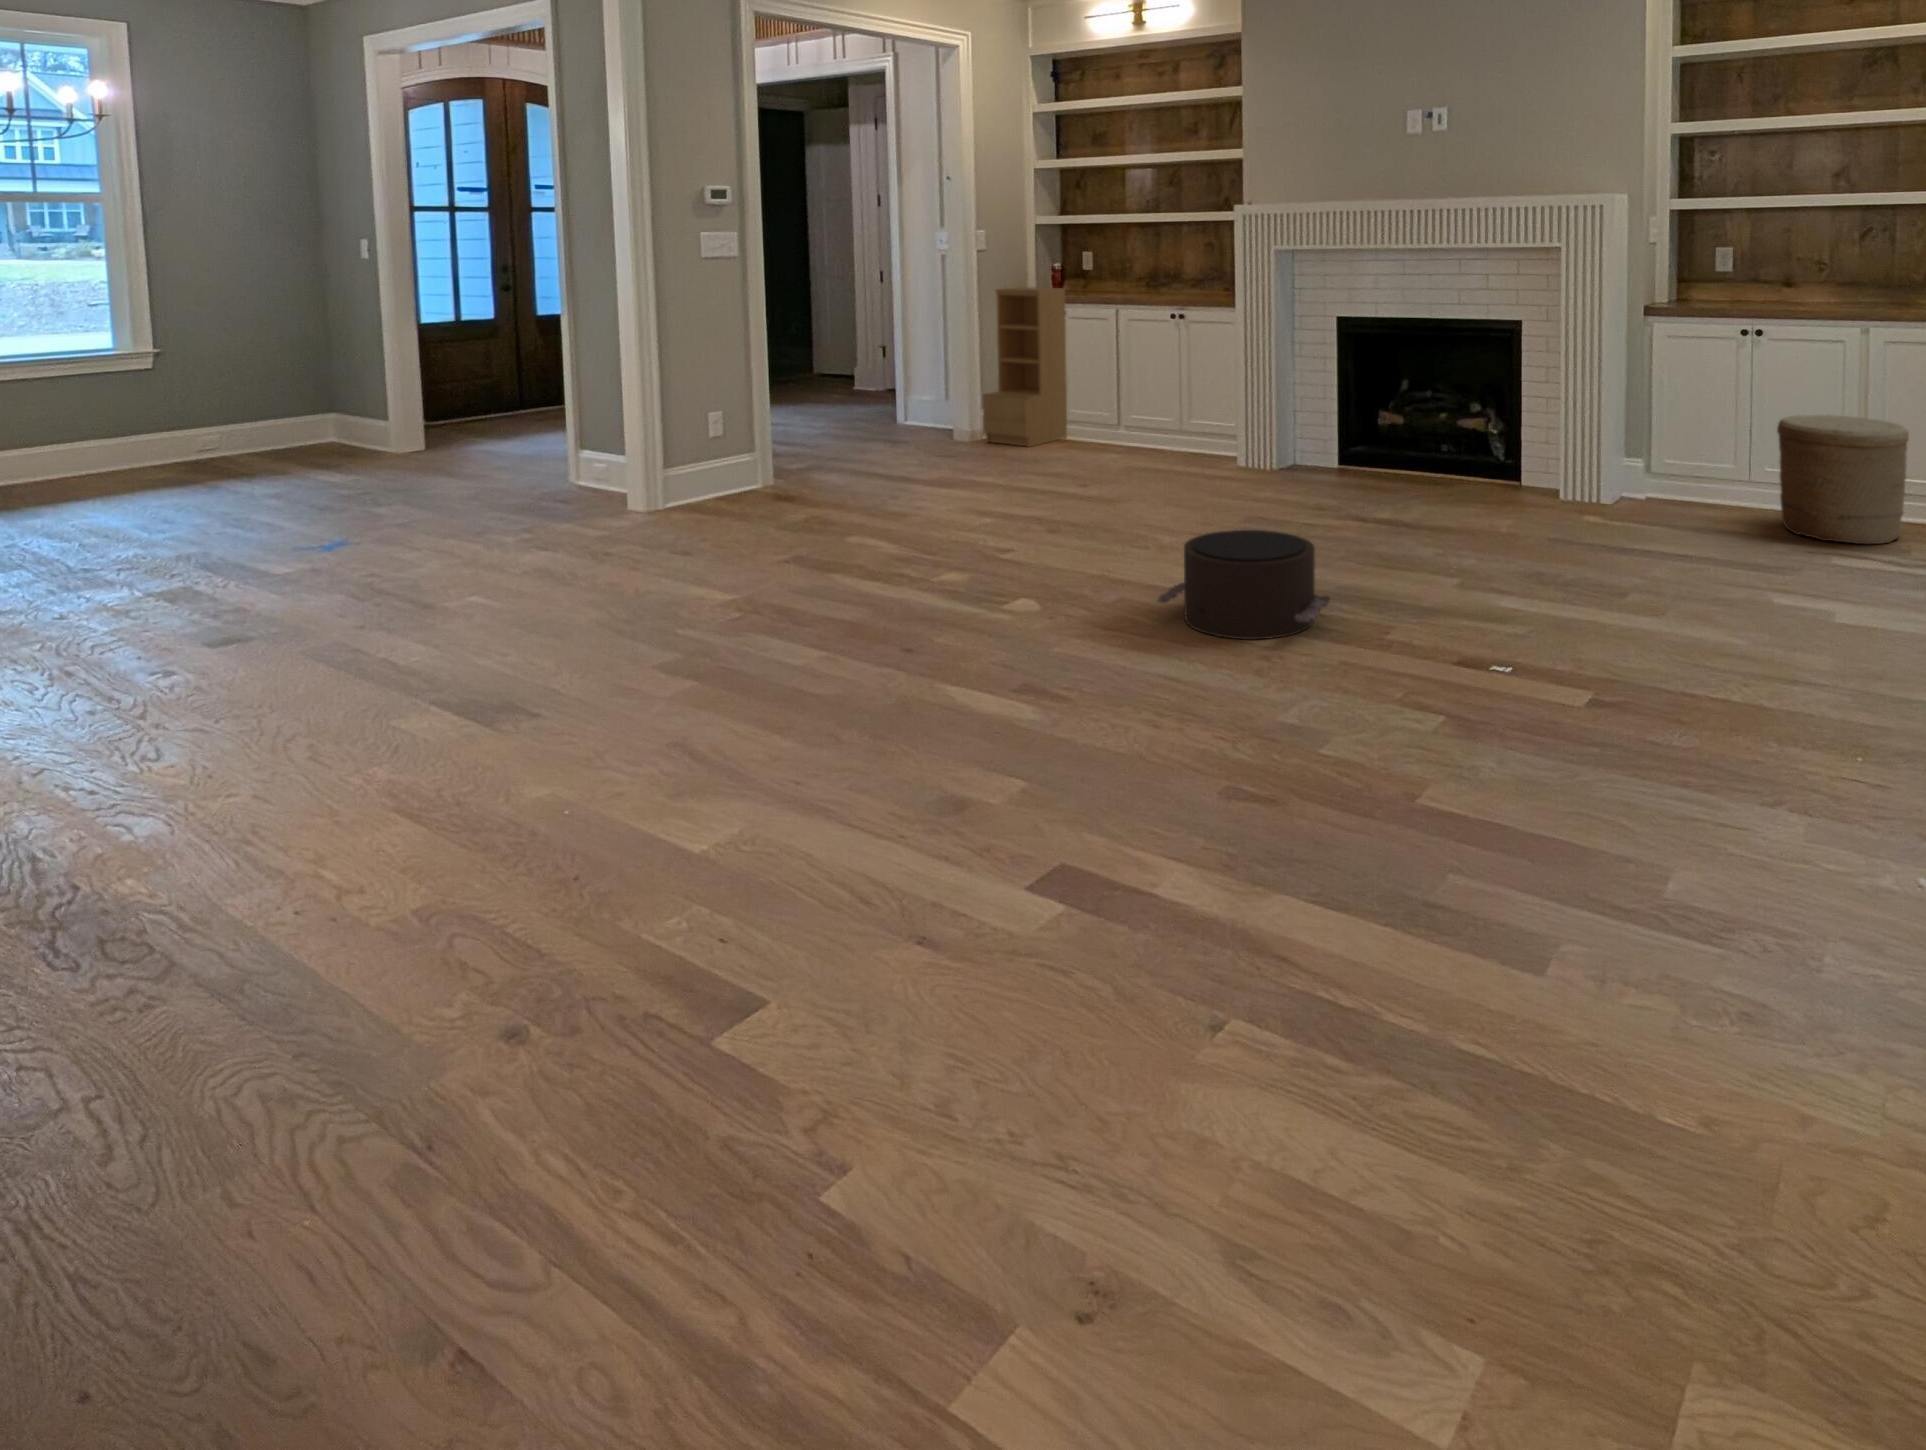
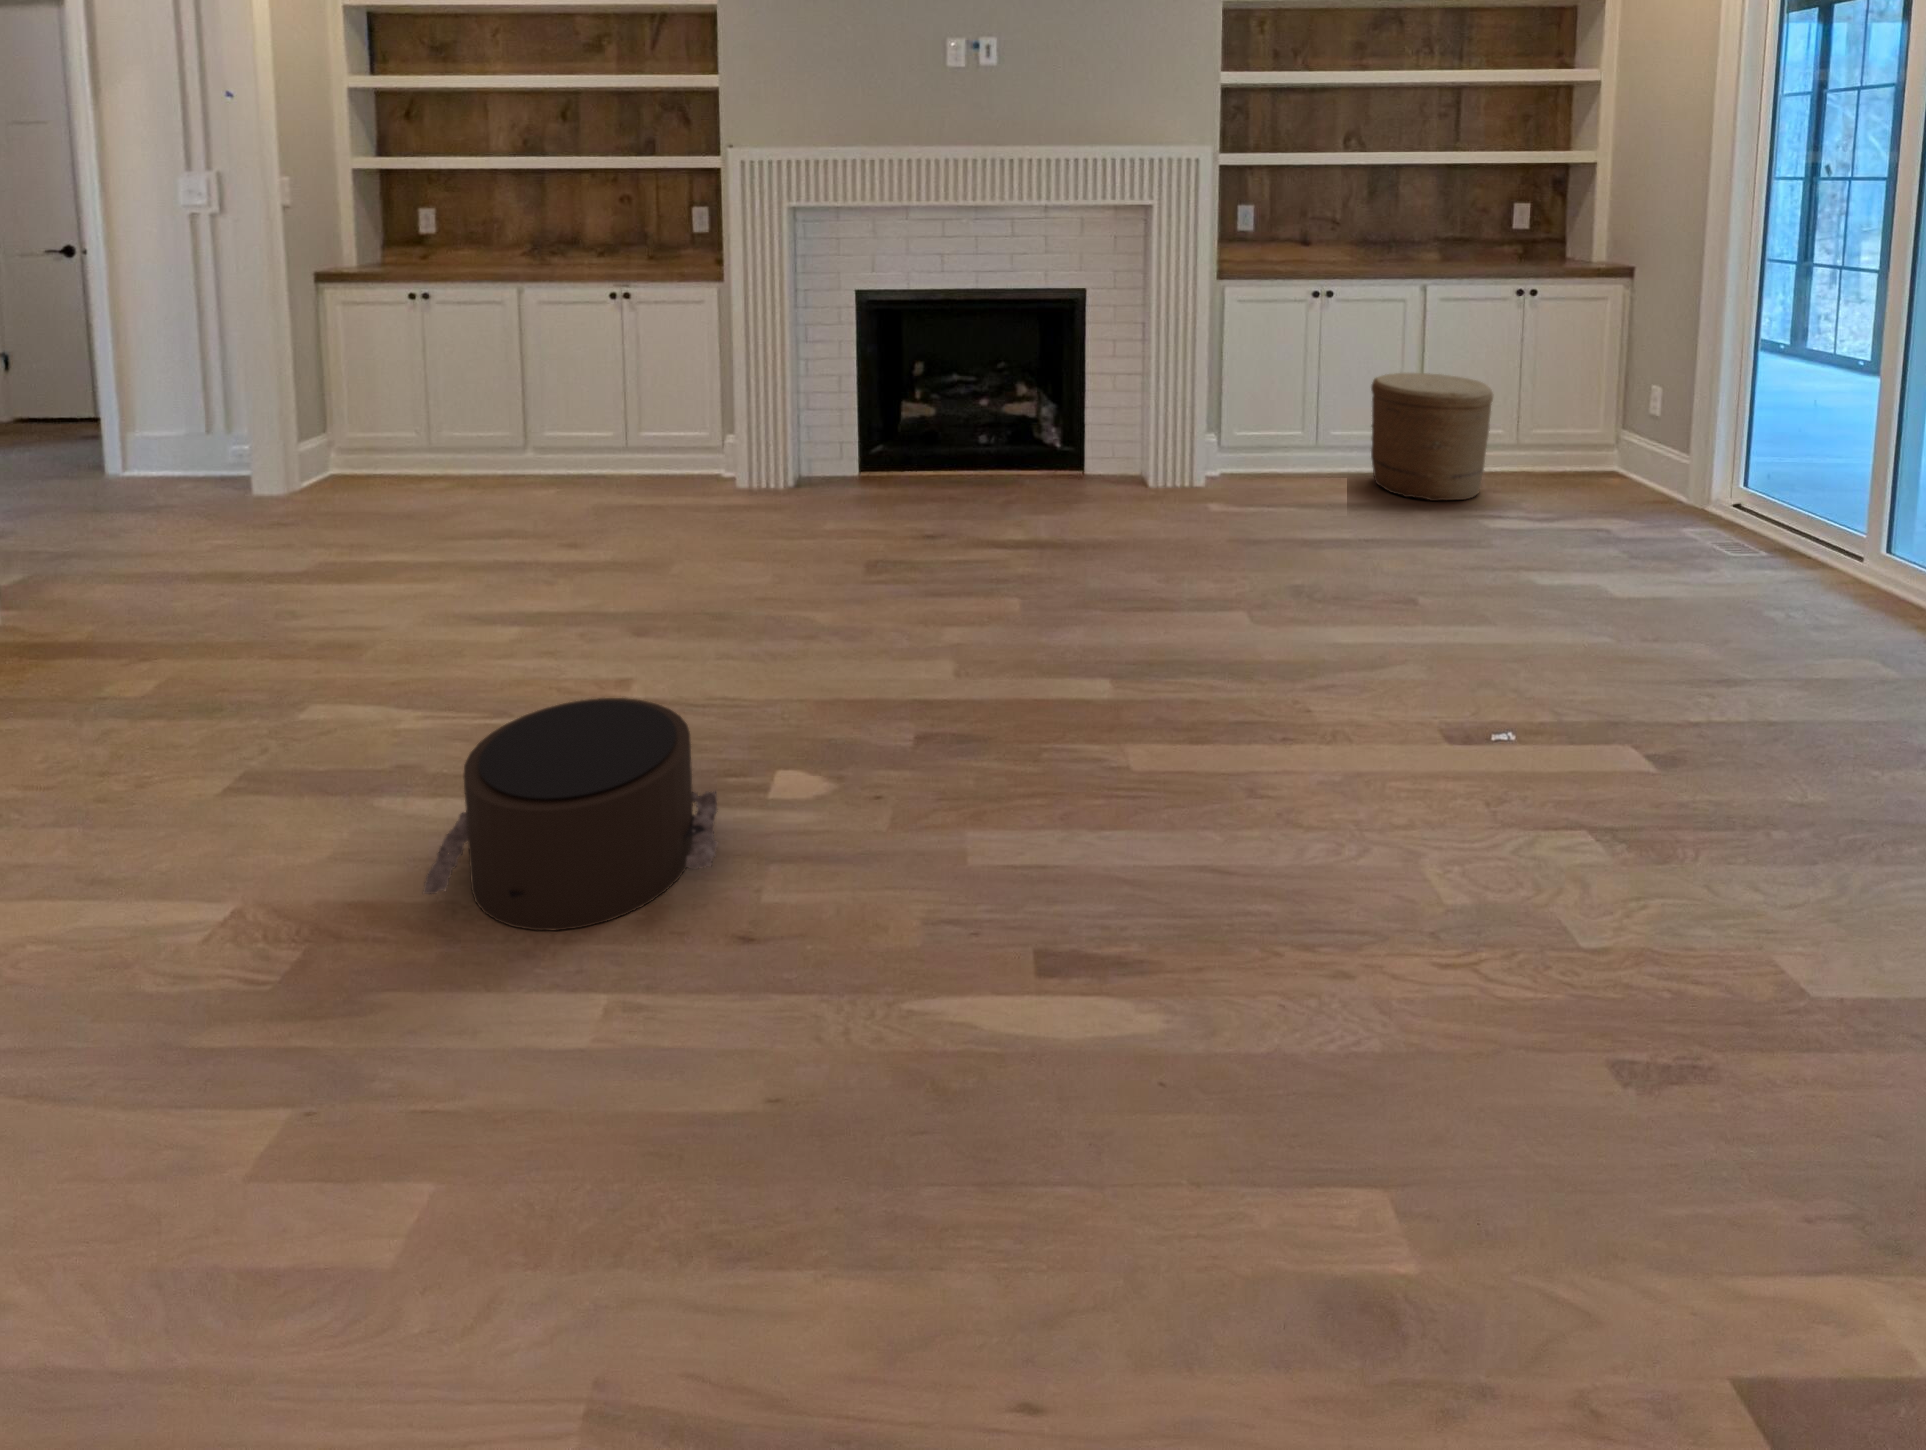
bookshelf: present [983,287,1067,447] -> none [314,264,446,499]
pouf: present [1158,530,1330,639] -> present [423,698,718,930]

